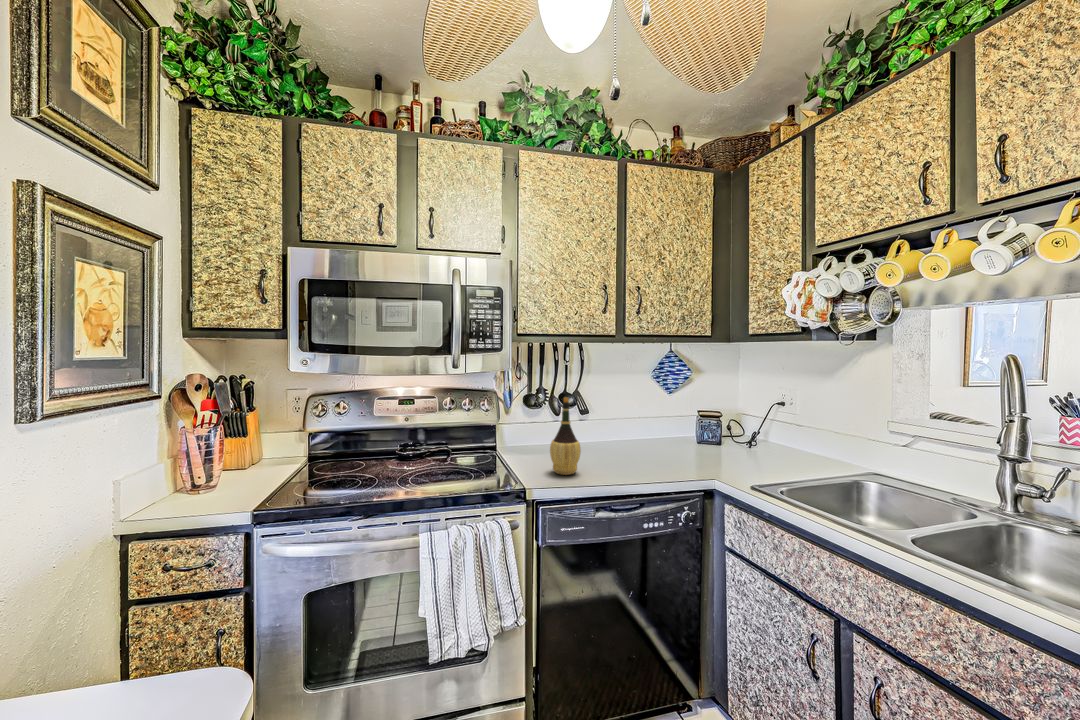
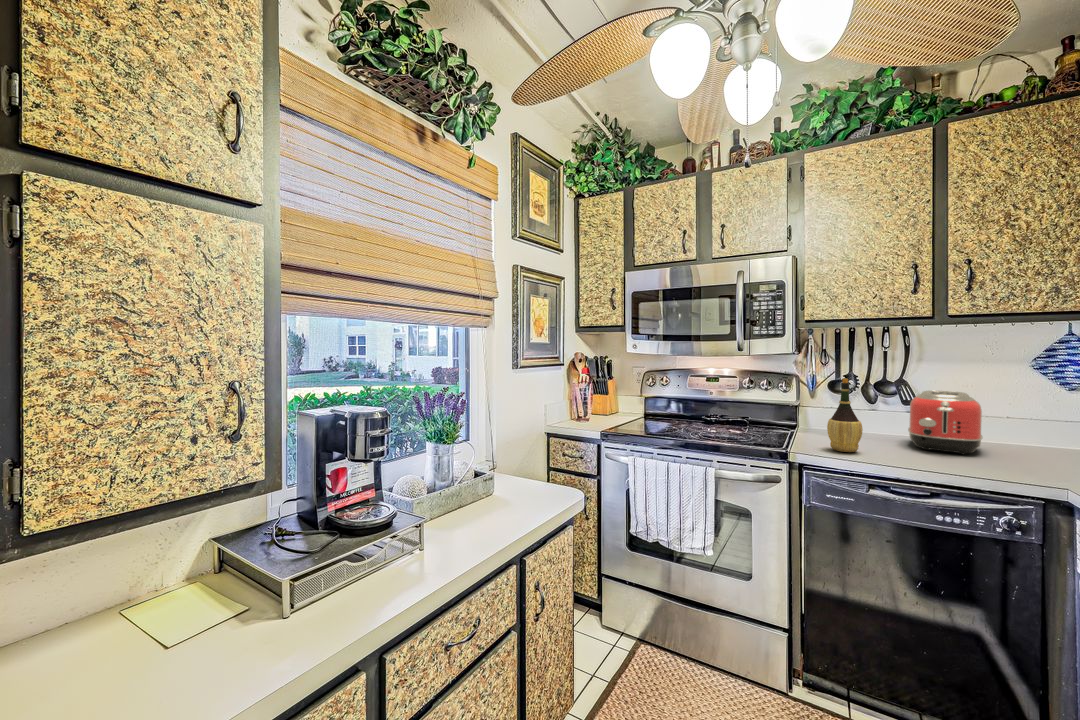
toaster: none [591,401,646,457] -> present [908,390,982,454]

